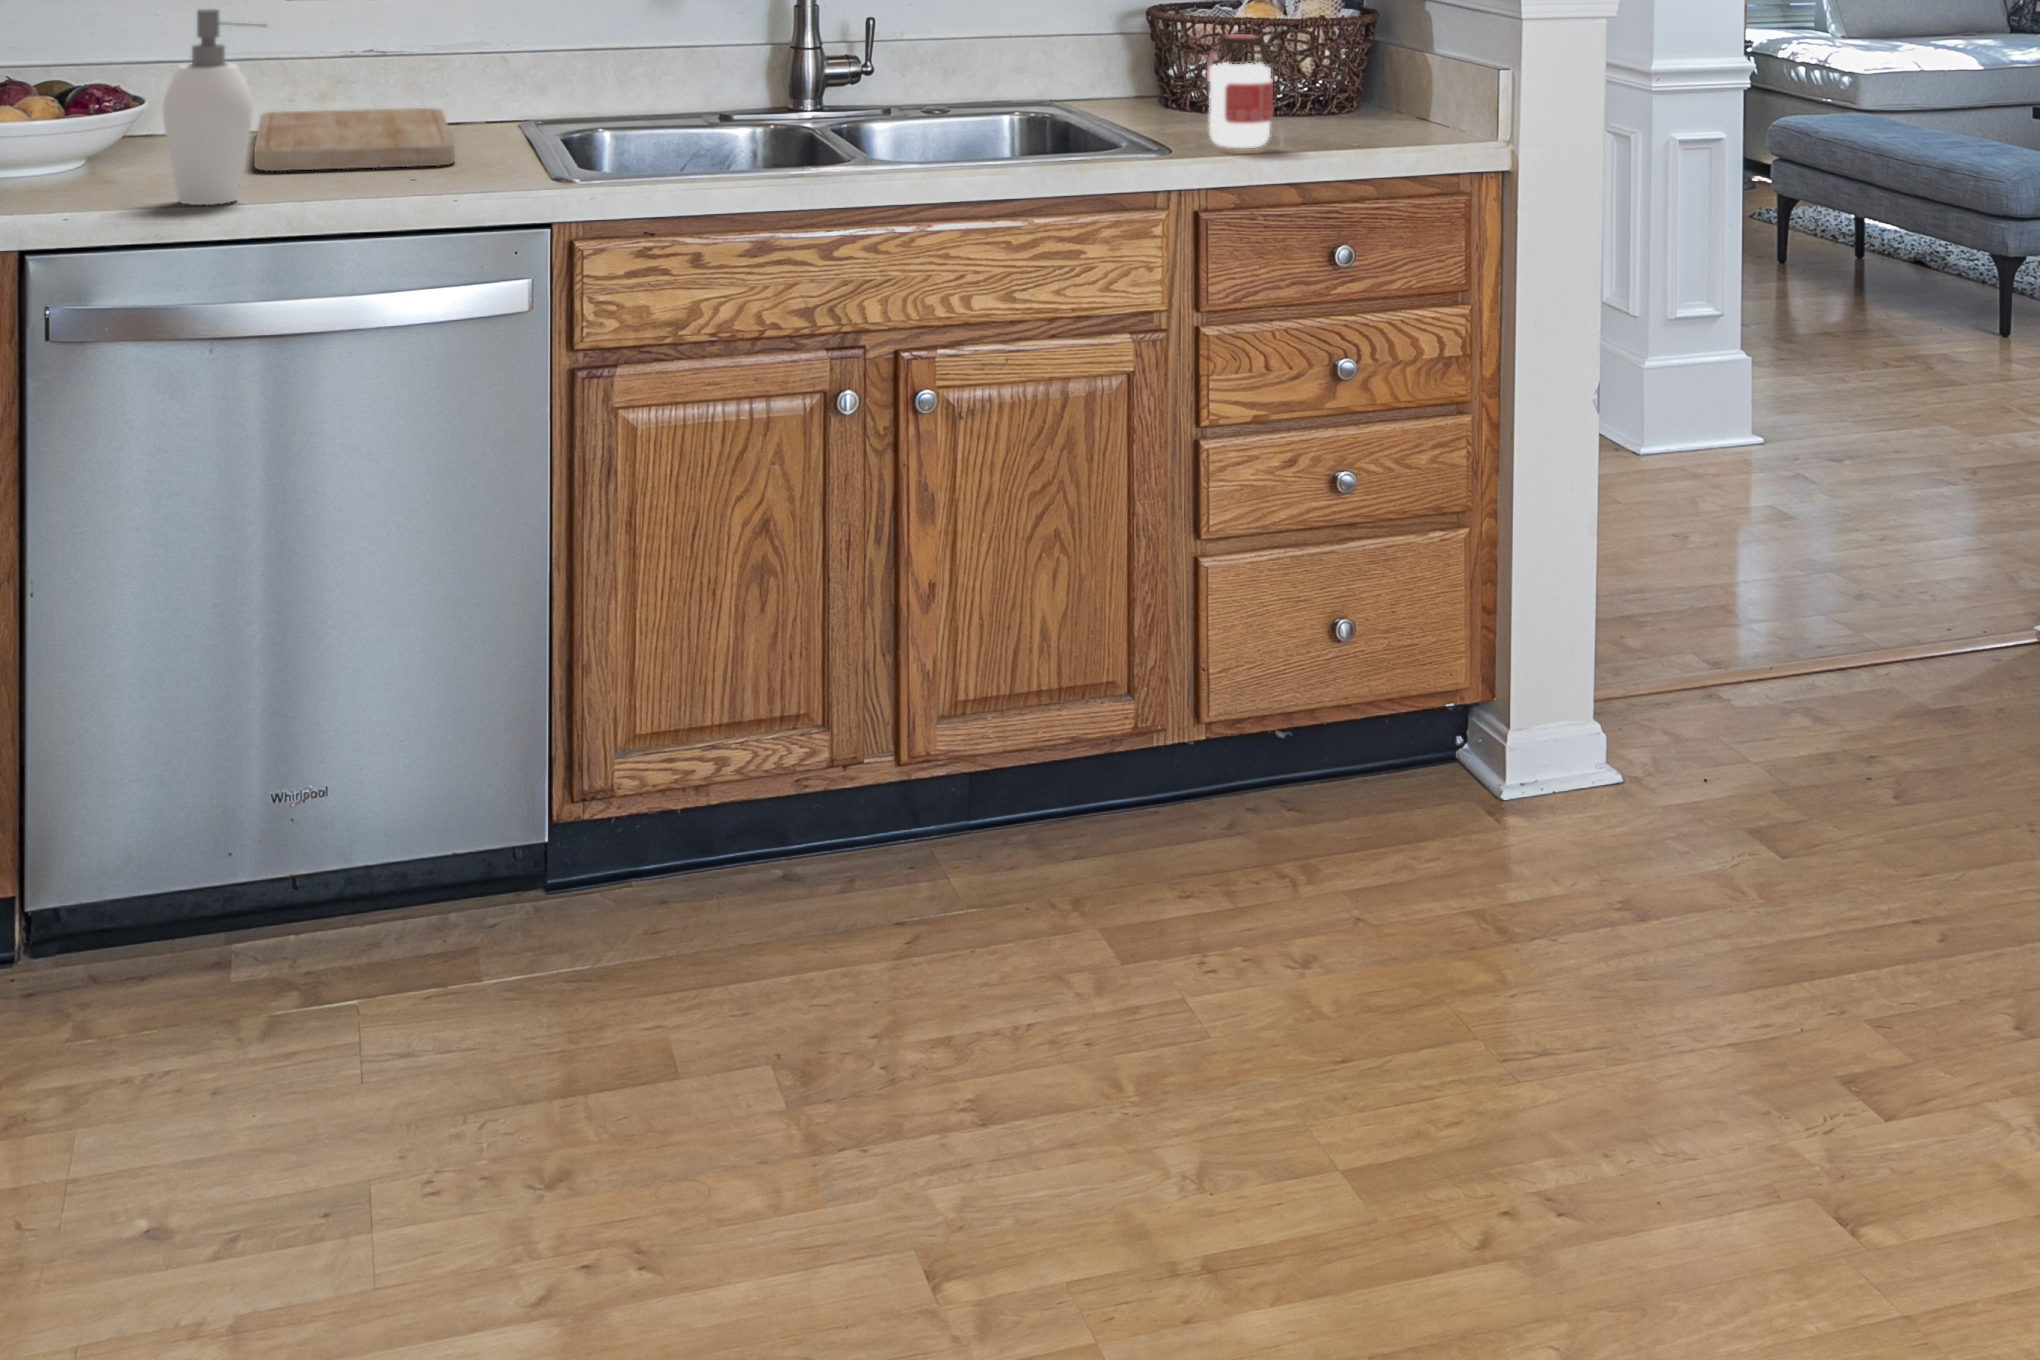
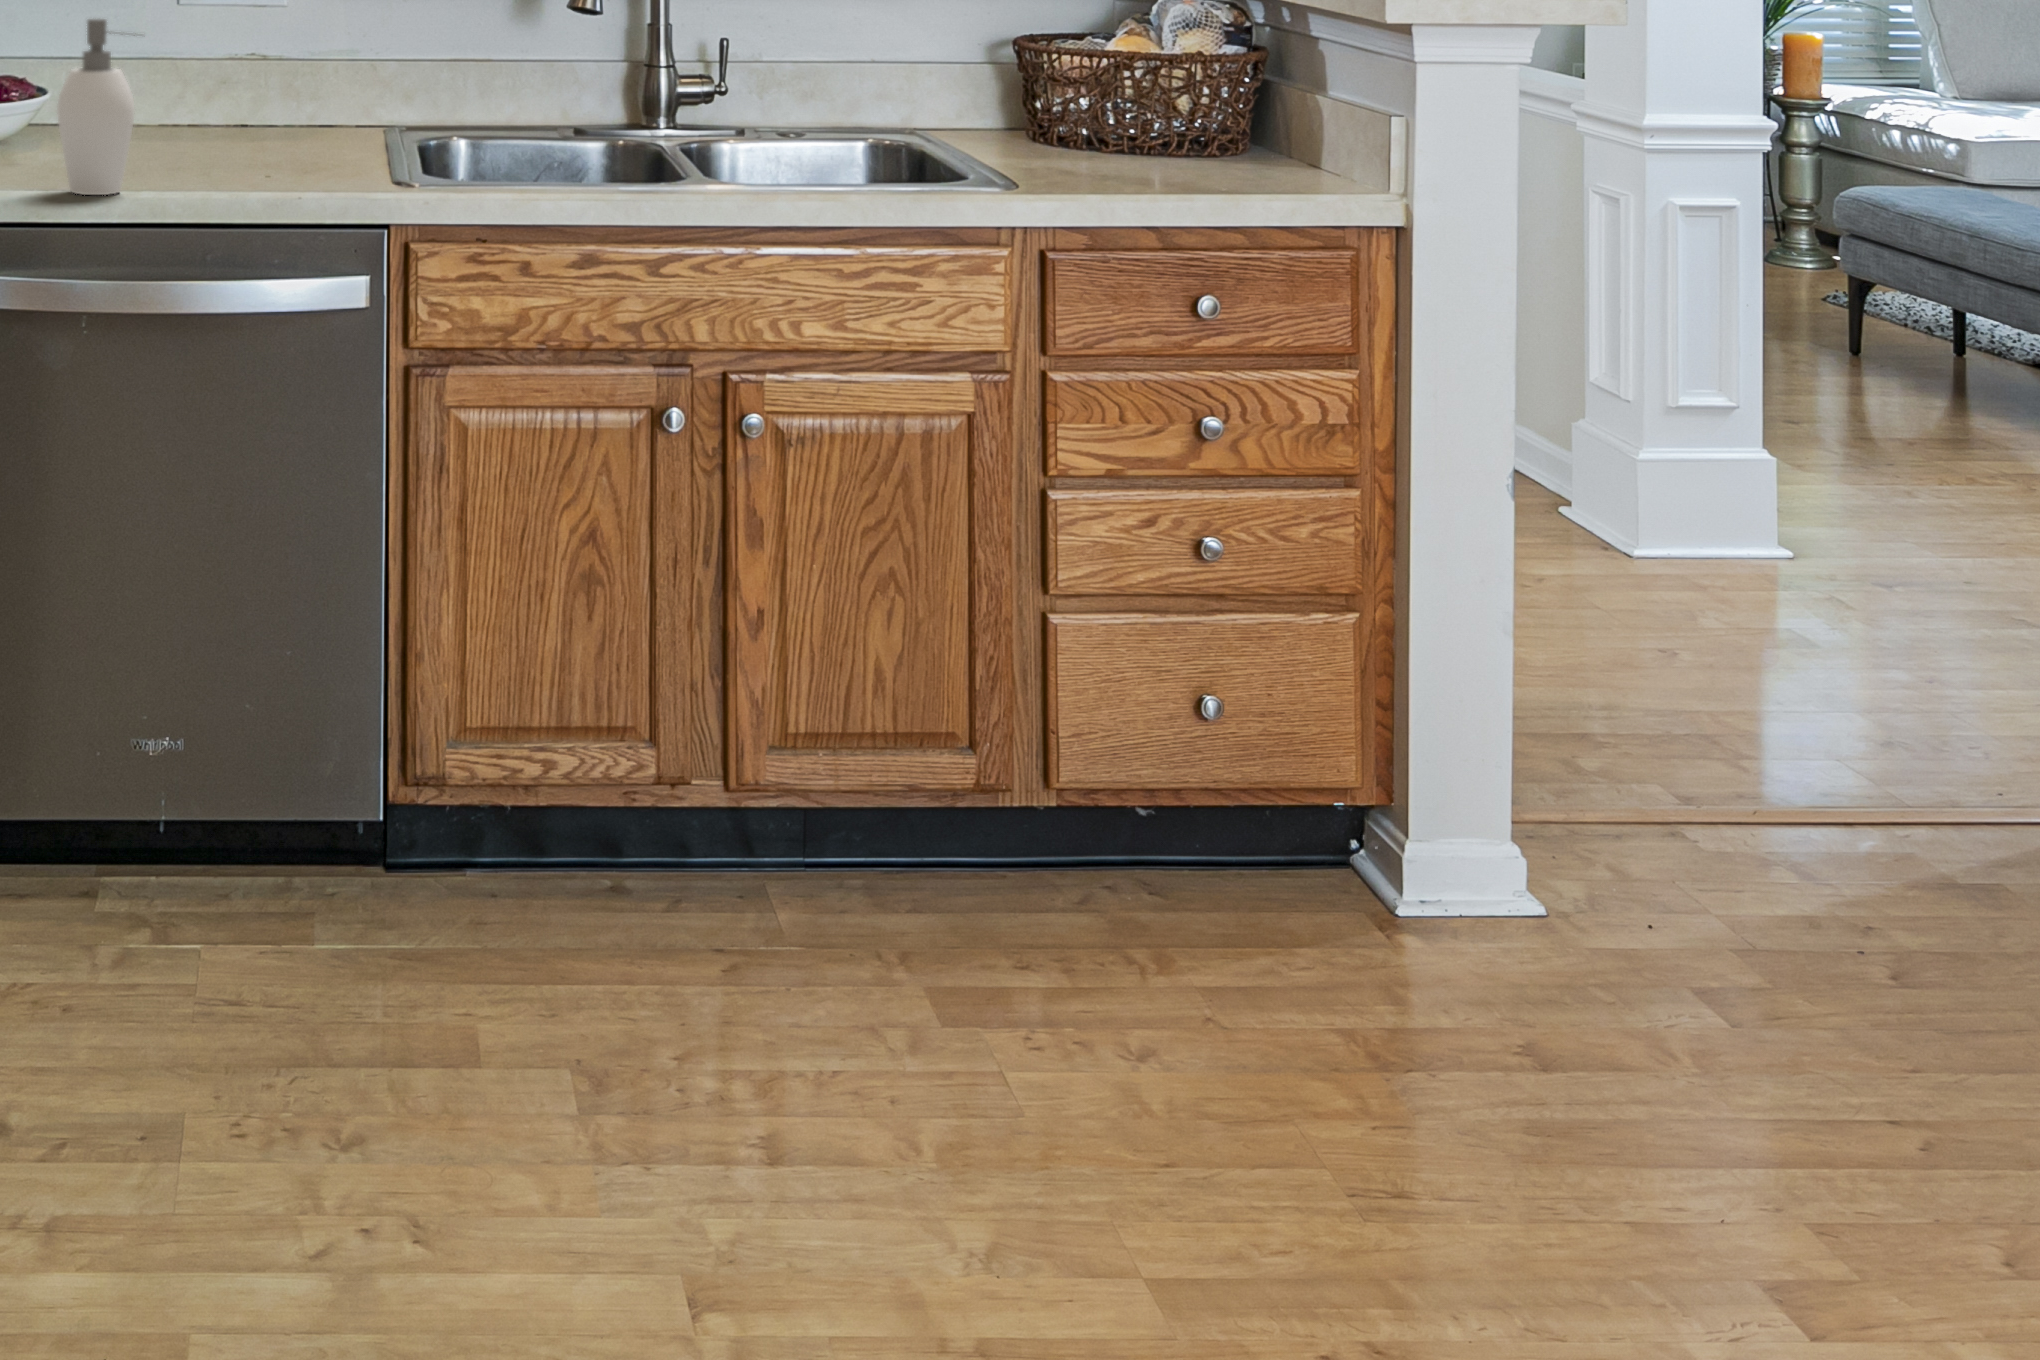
jar: present [1207,34,1273,148] -> none [1063,75,1136,194]
cutting board: present [254,108,455,171] -> none [149,115,333,170]

